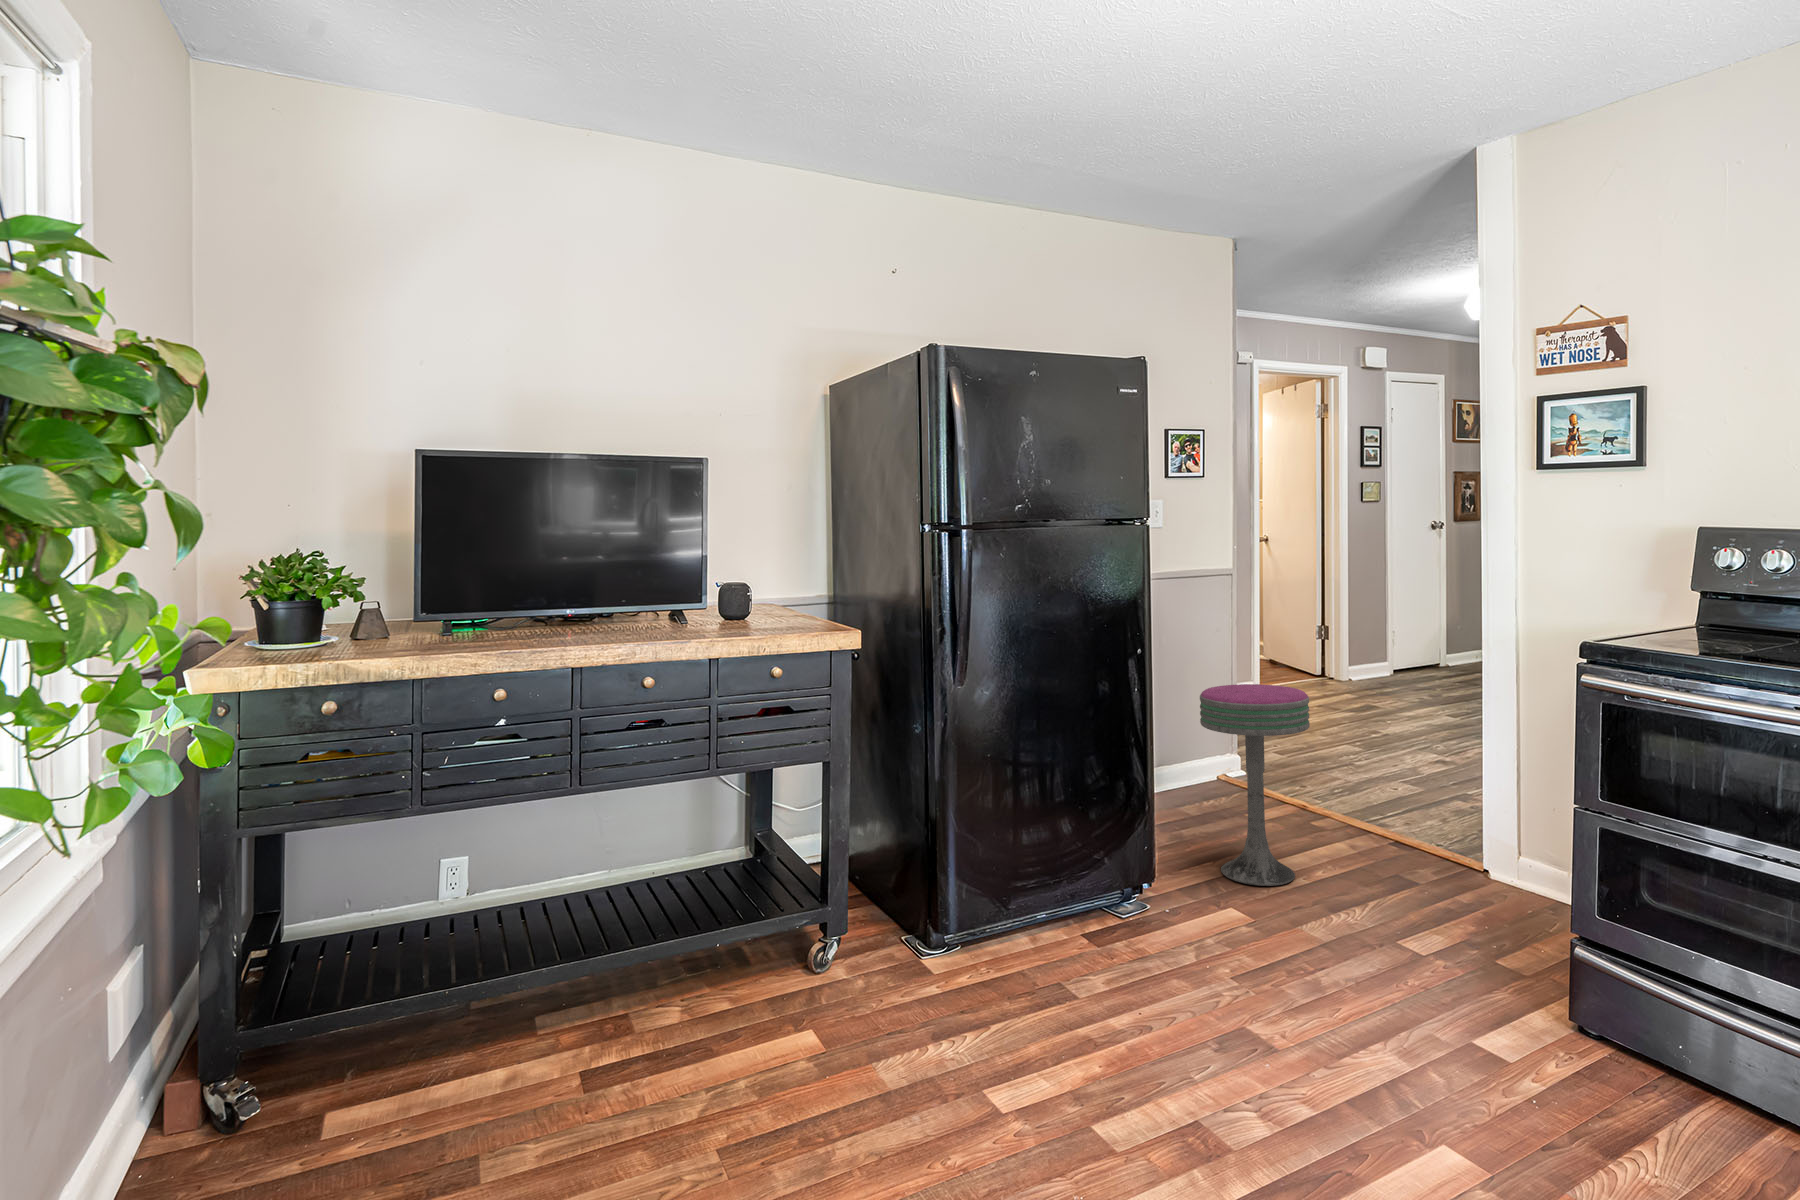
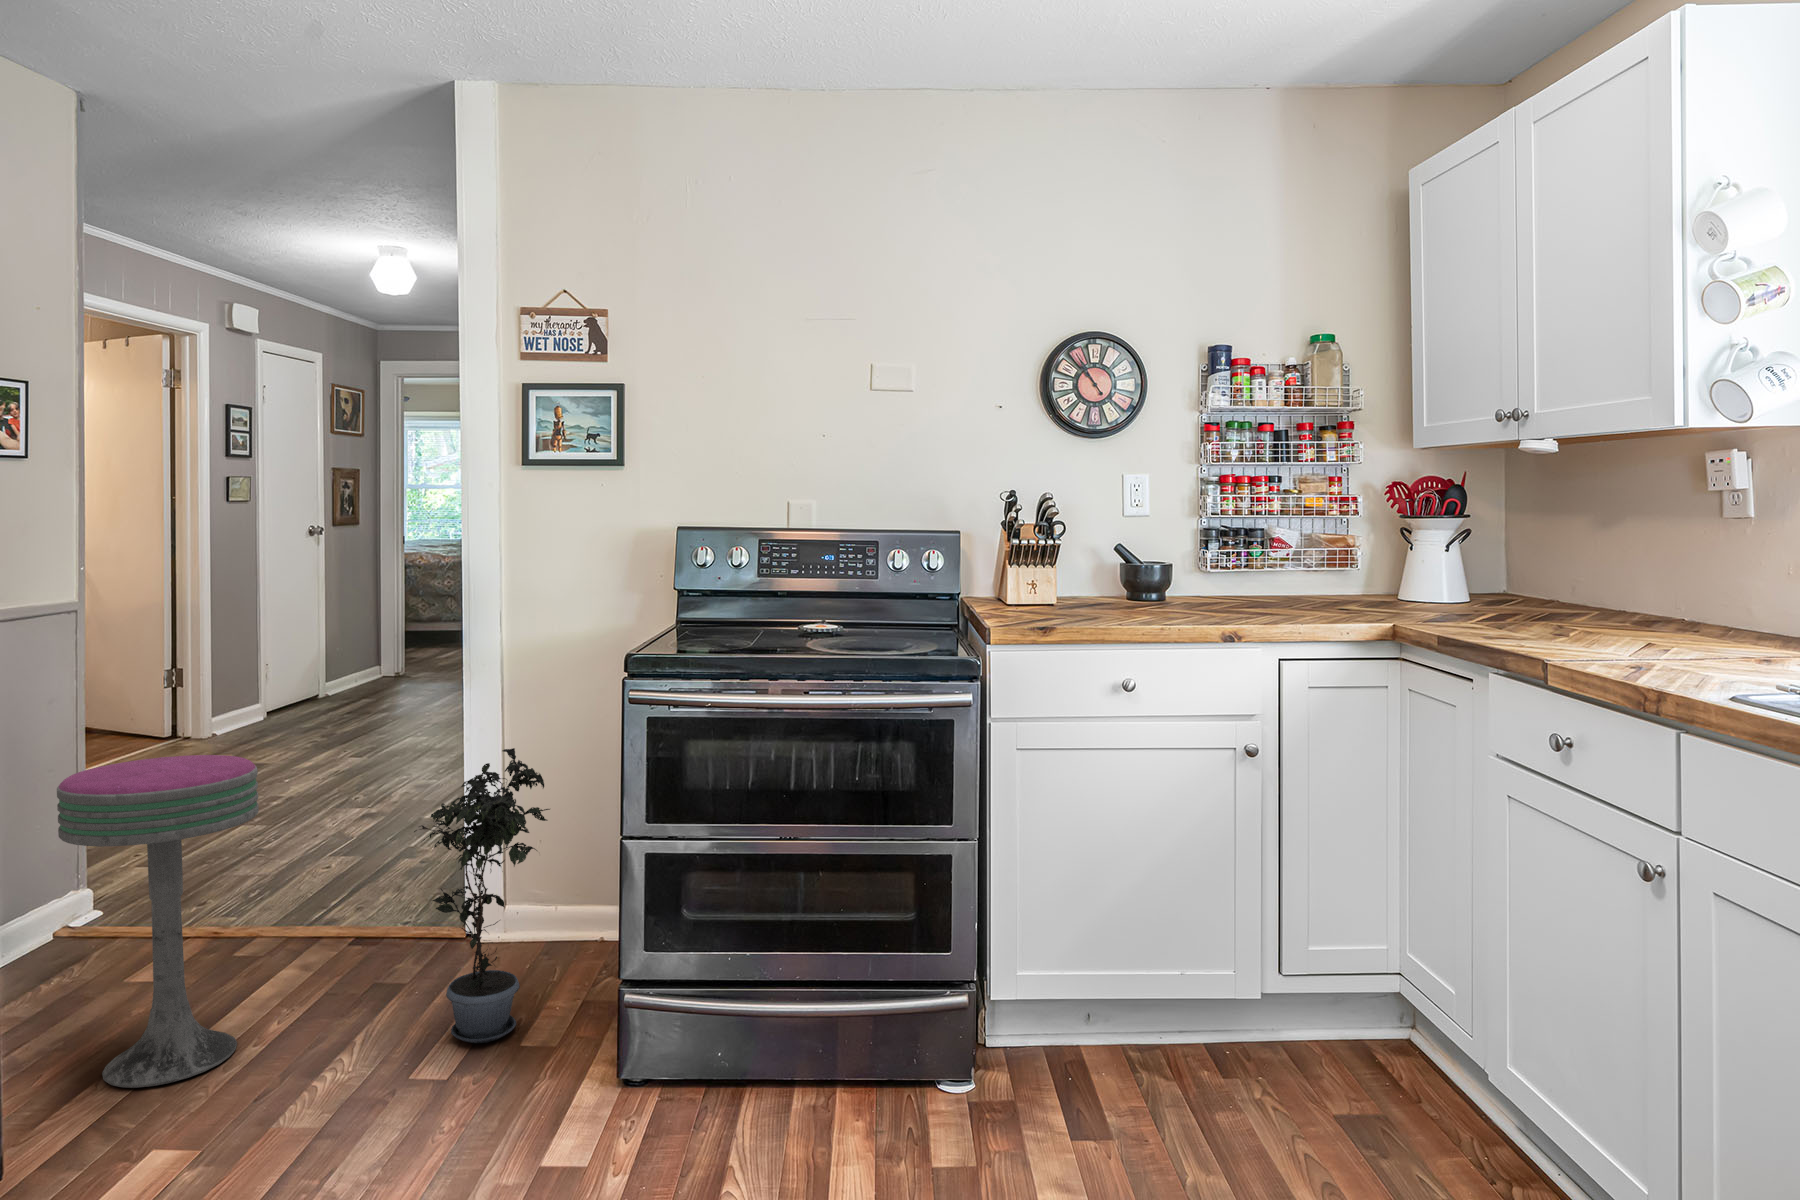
potted plant: none [1407,710,1522,938] -> present [414,748,550,1043]

